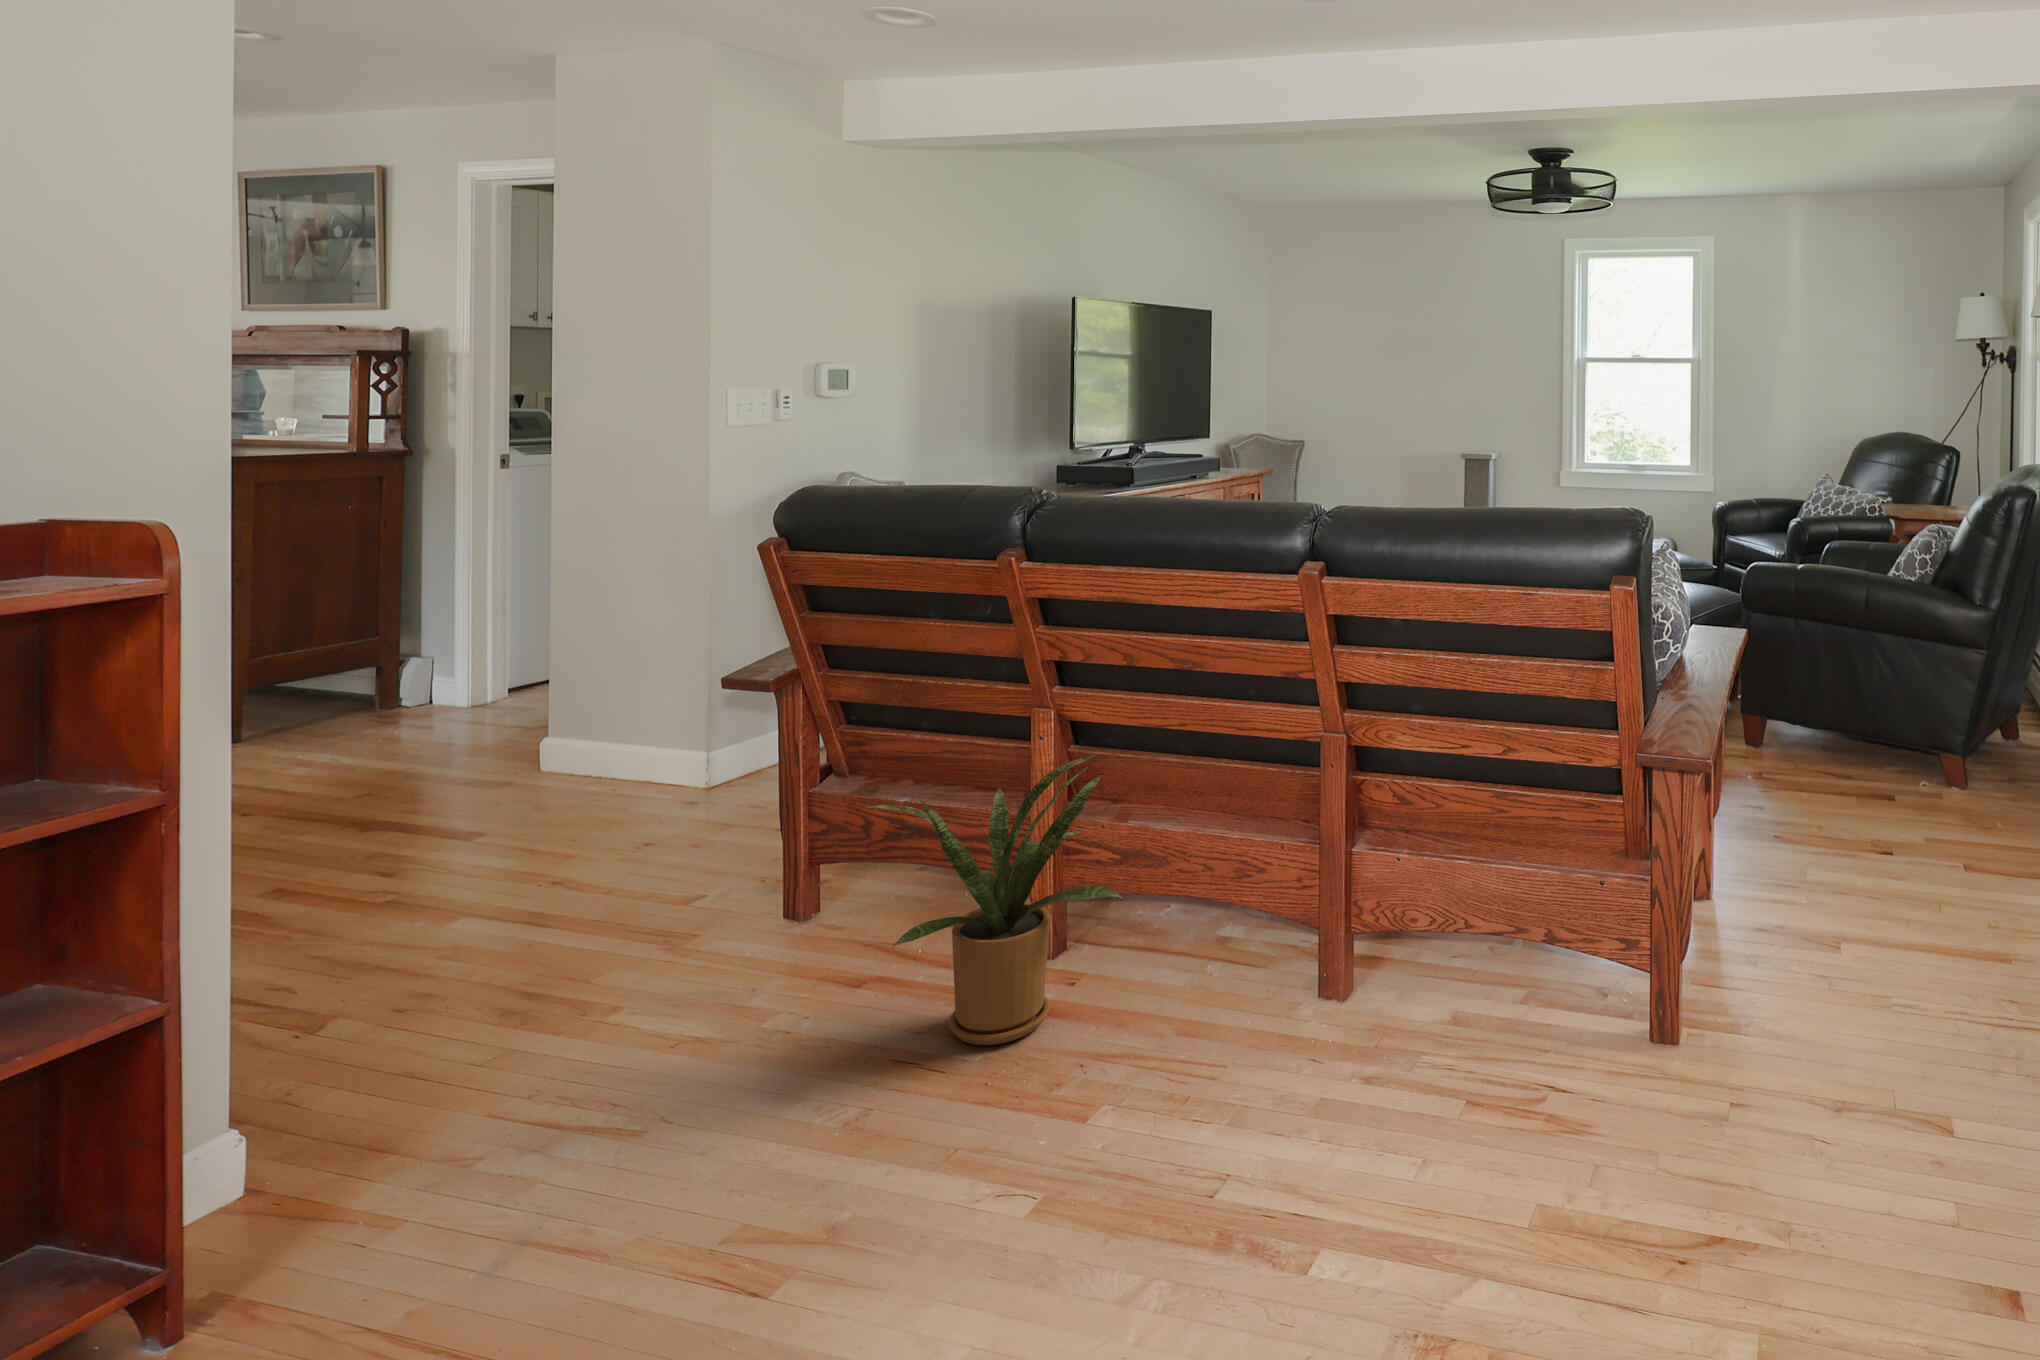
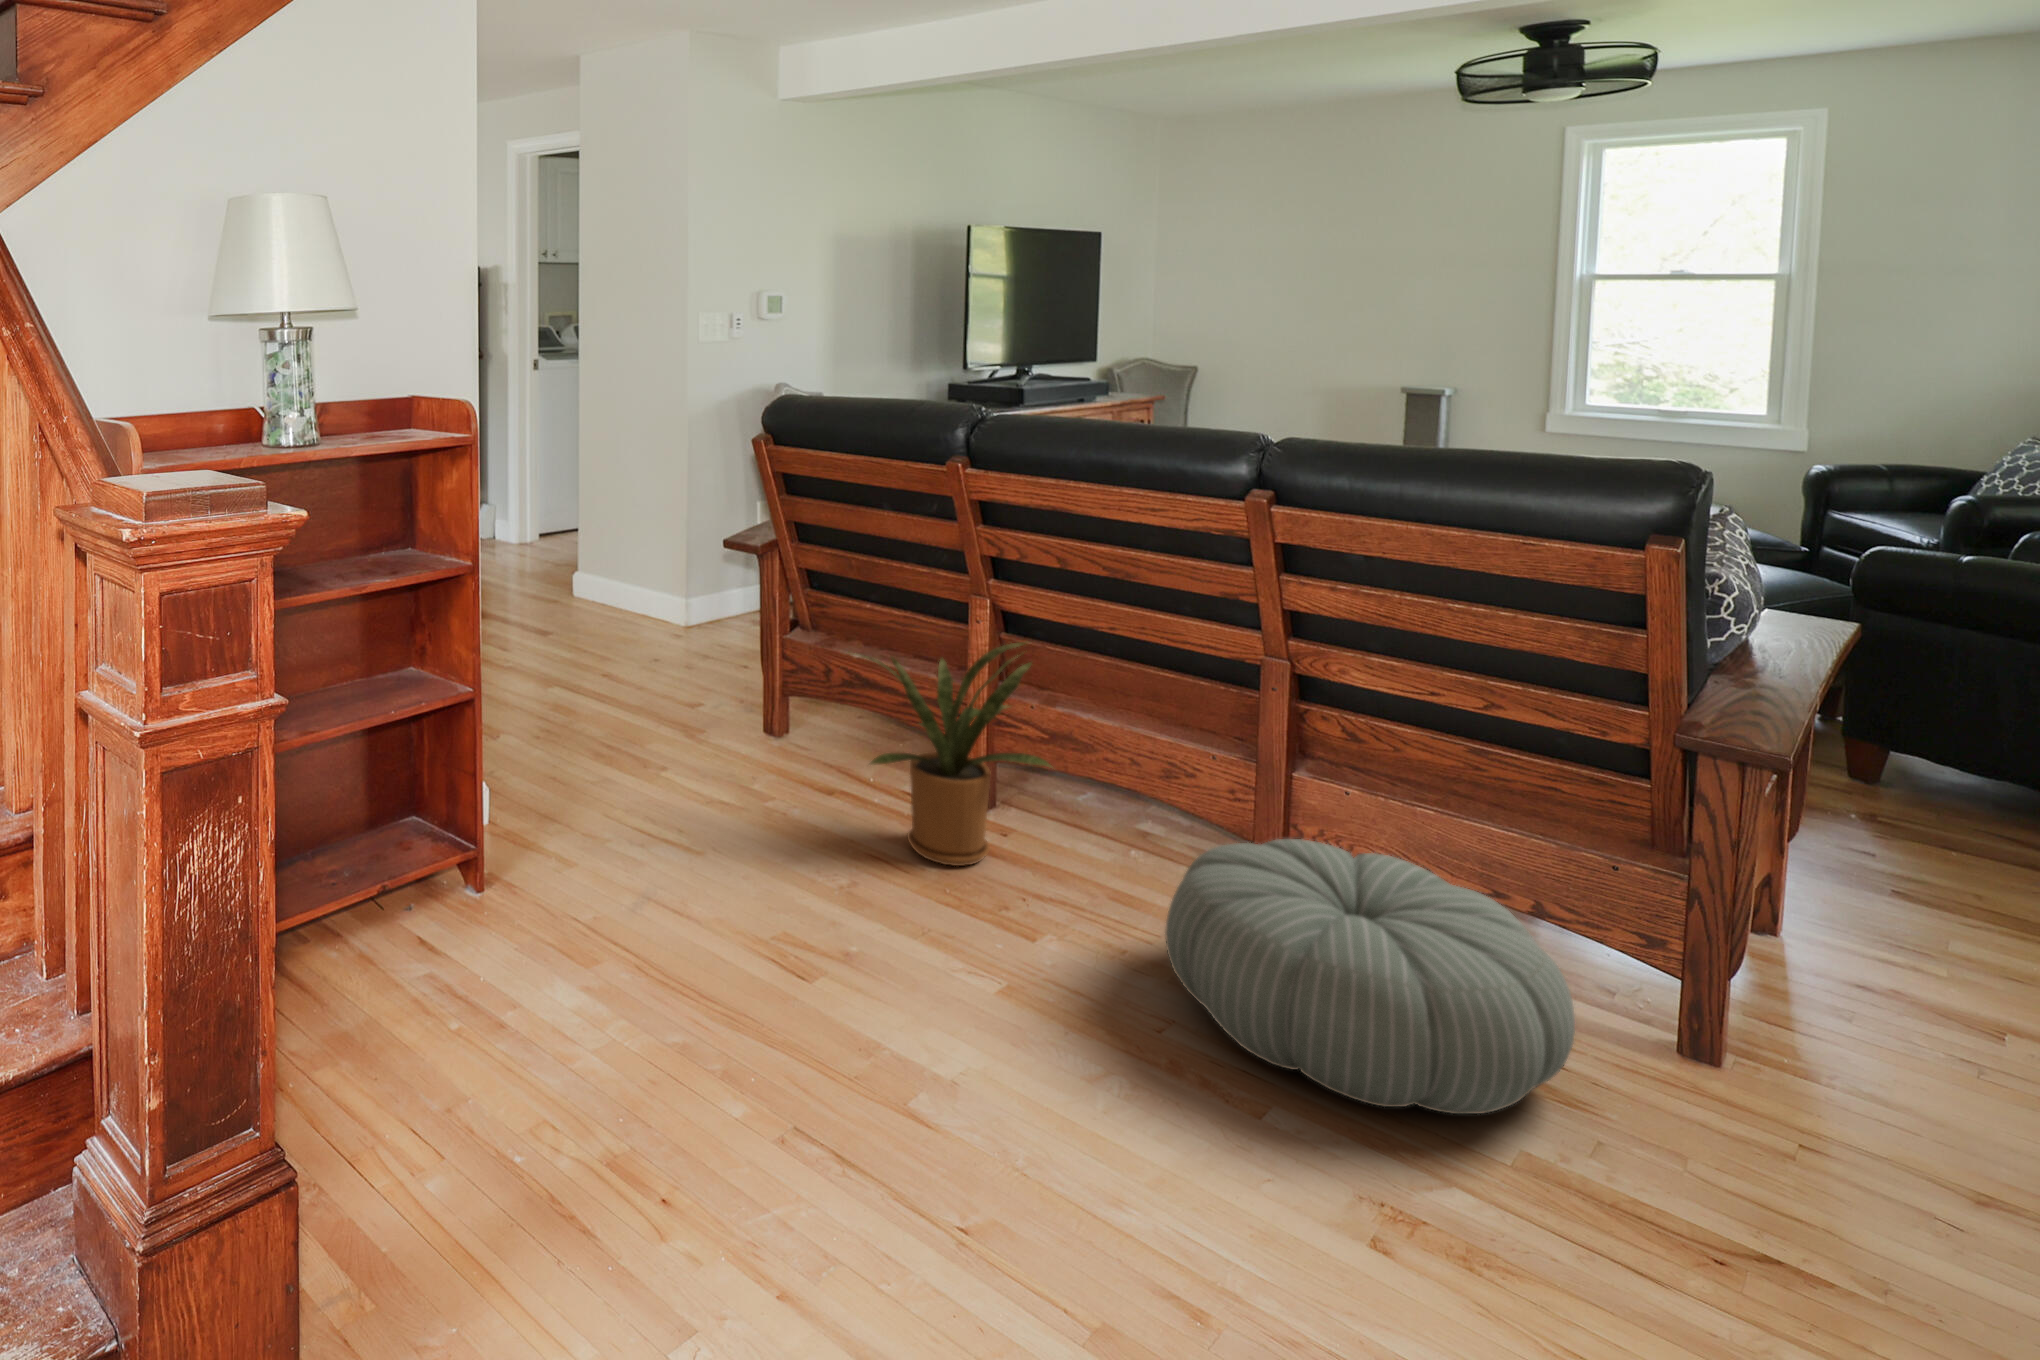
pouf: none [1221,917,1570,1200] -> present [1165,839,1575,1114]

